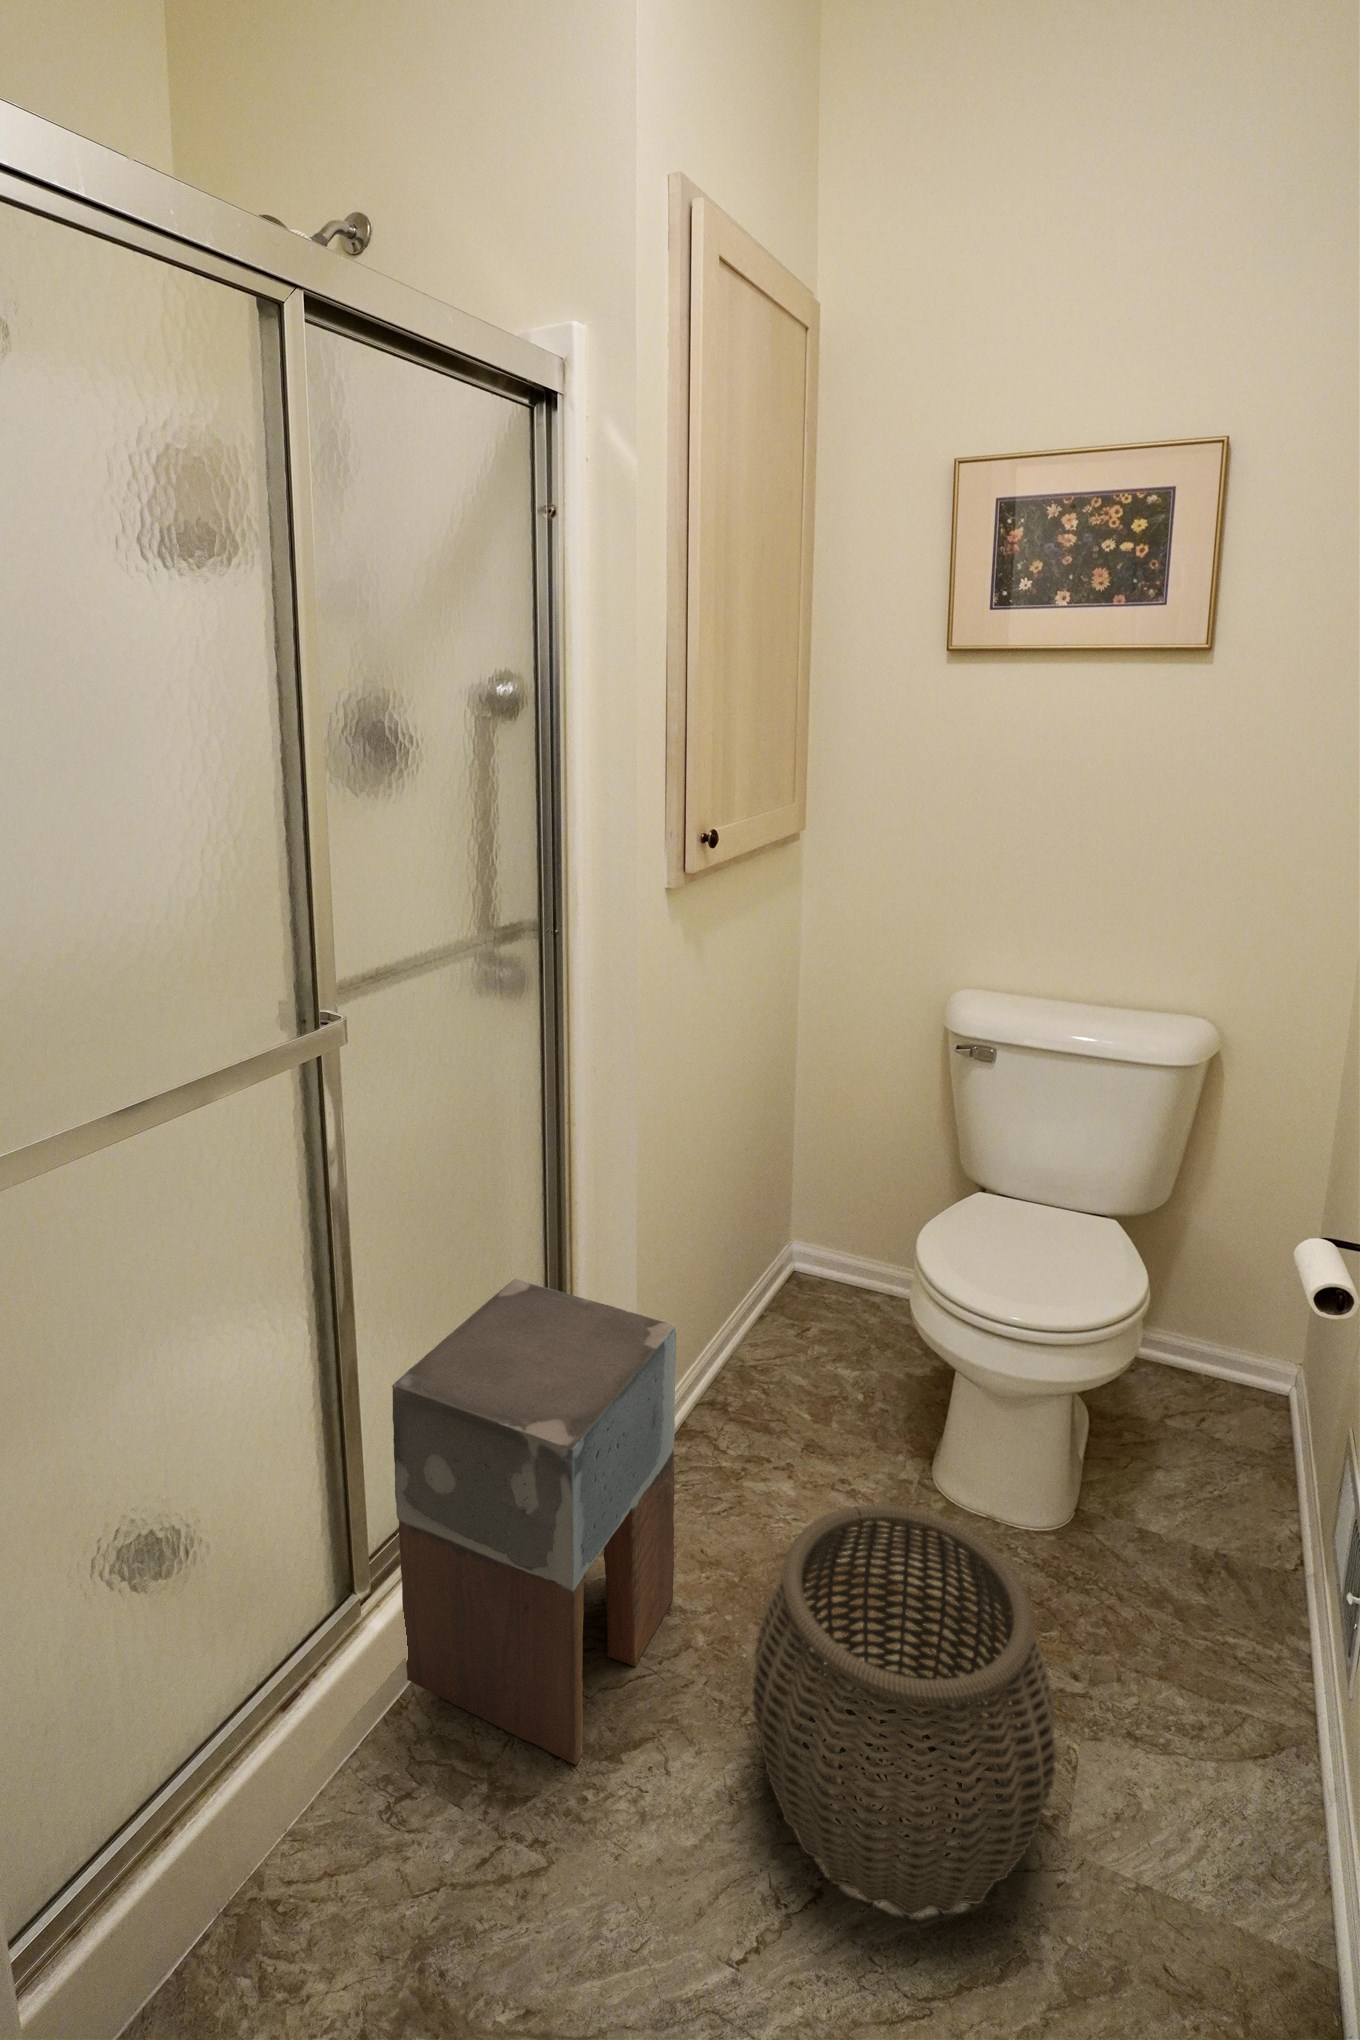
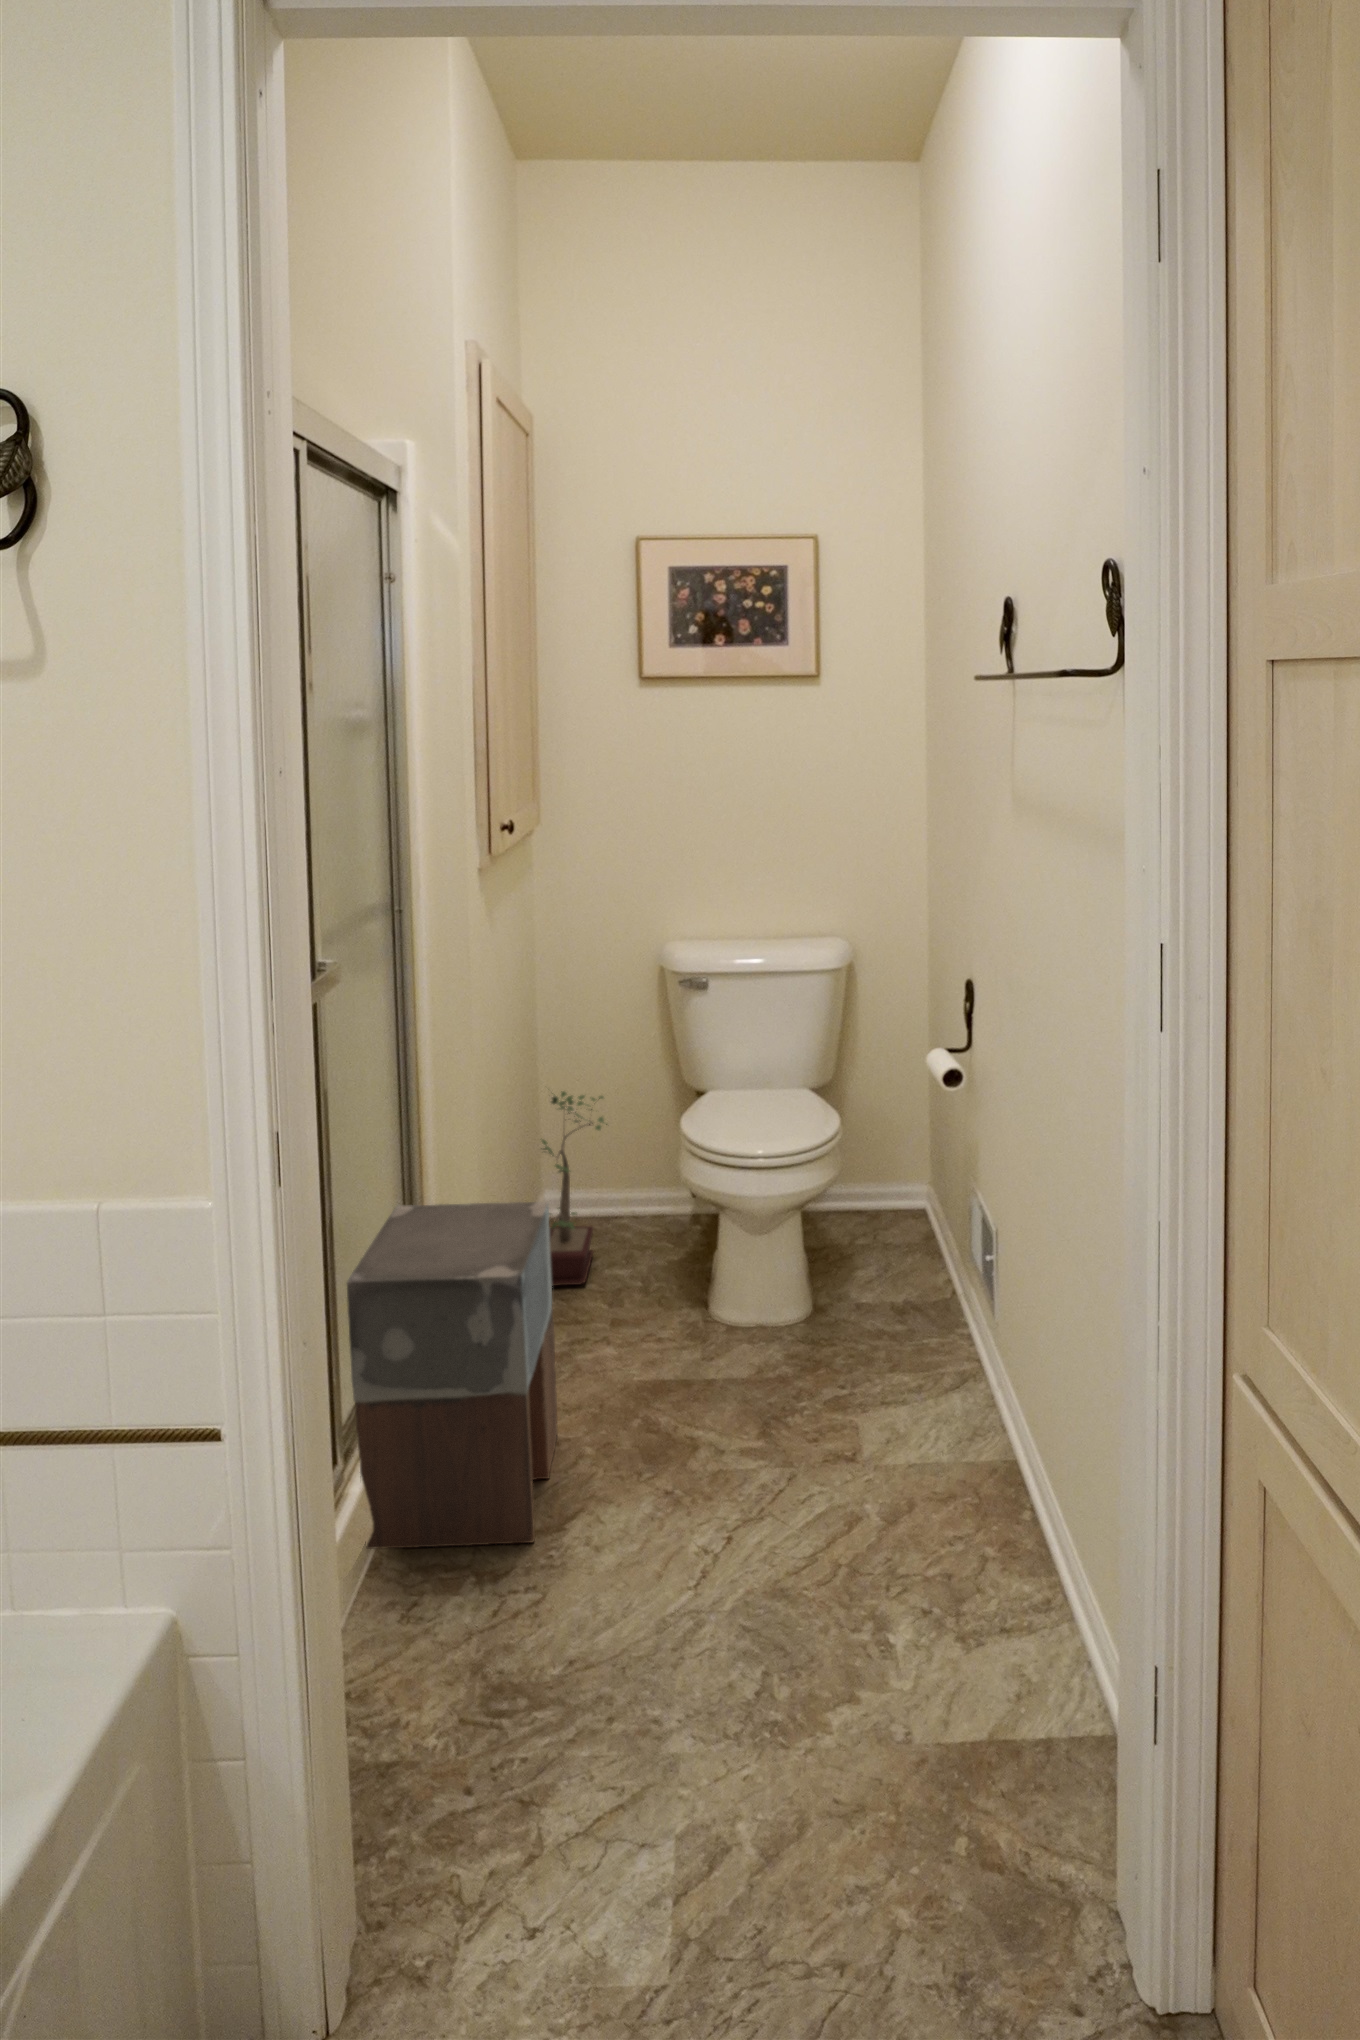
potted plant: none [743,1134,860,1378] -> present [541,1092,607,1286]
woven basket: present [752,1504,1057,1916] -> none [654,1279,862,1528]

